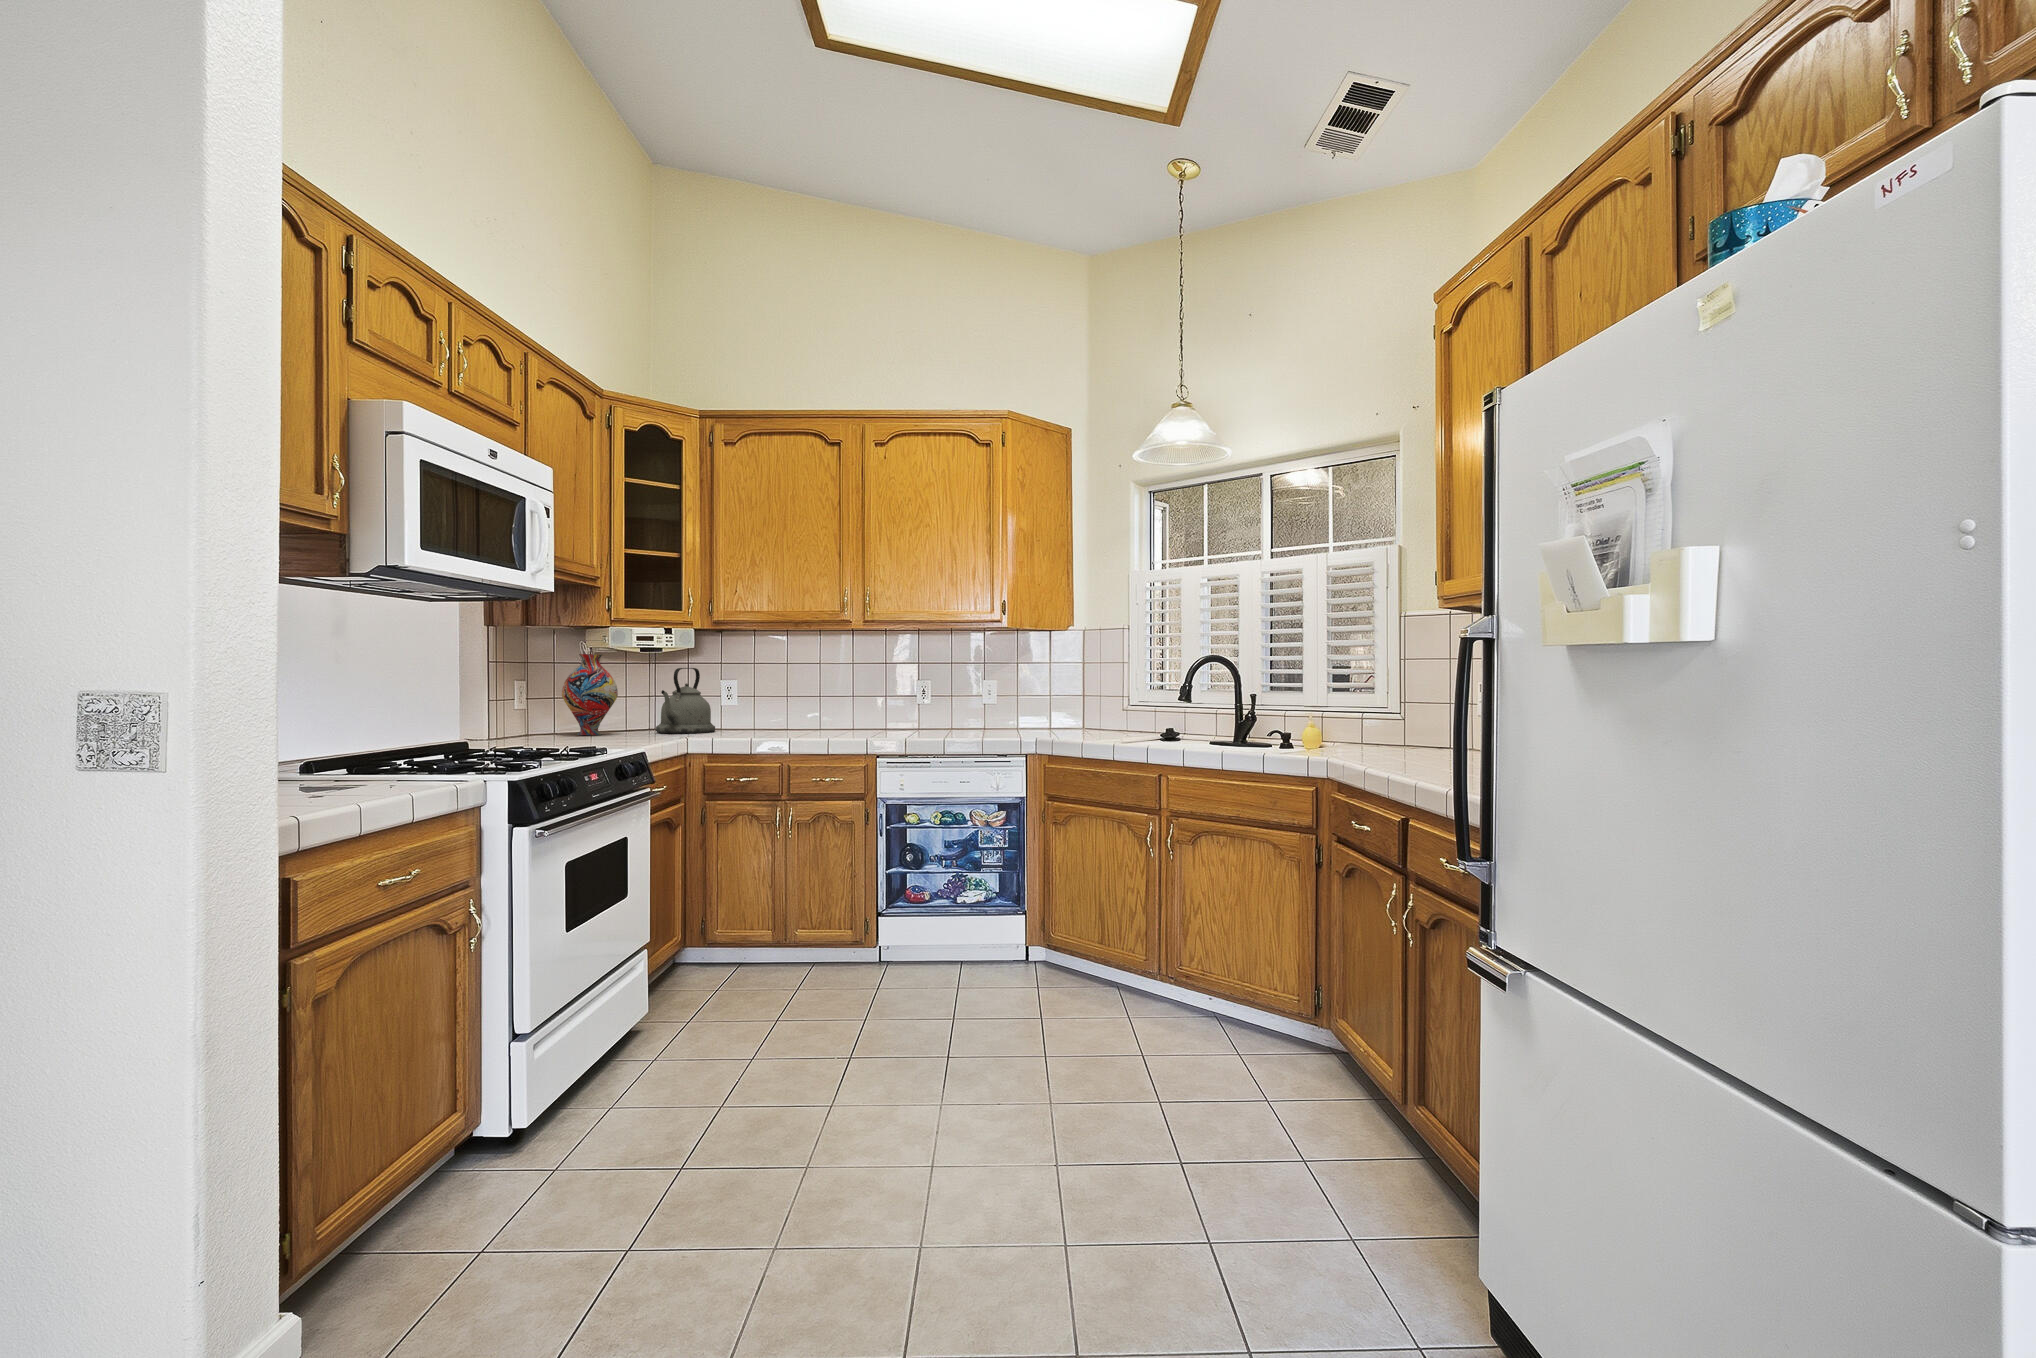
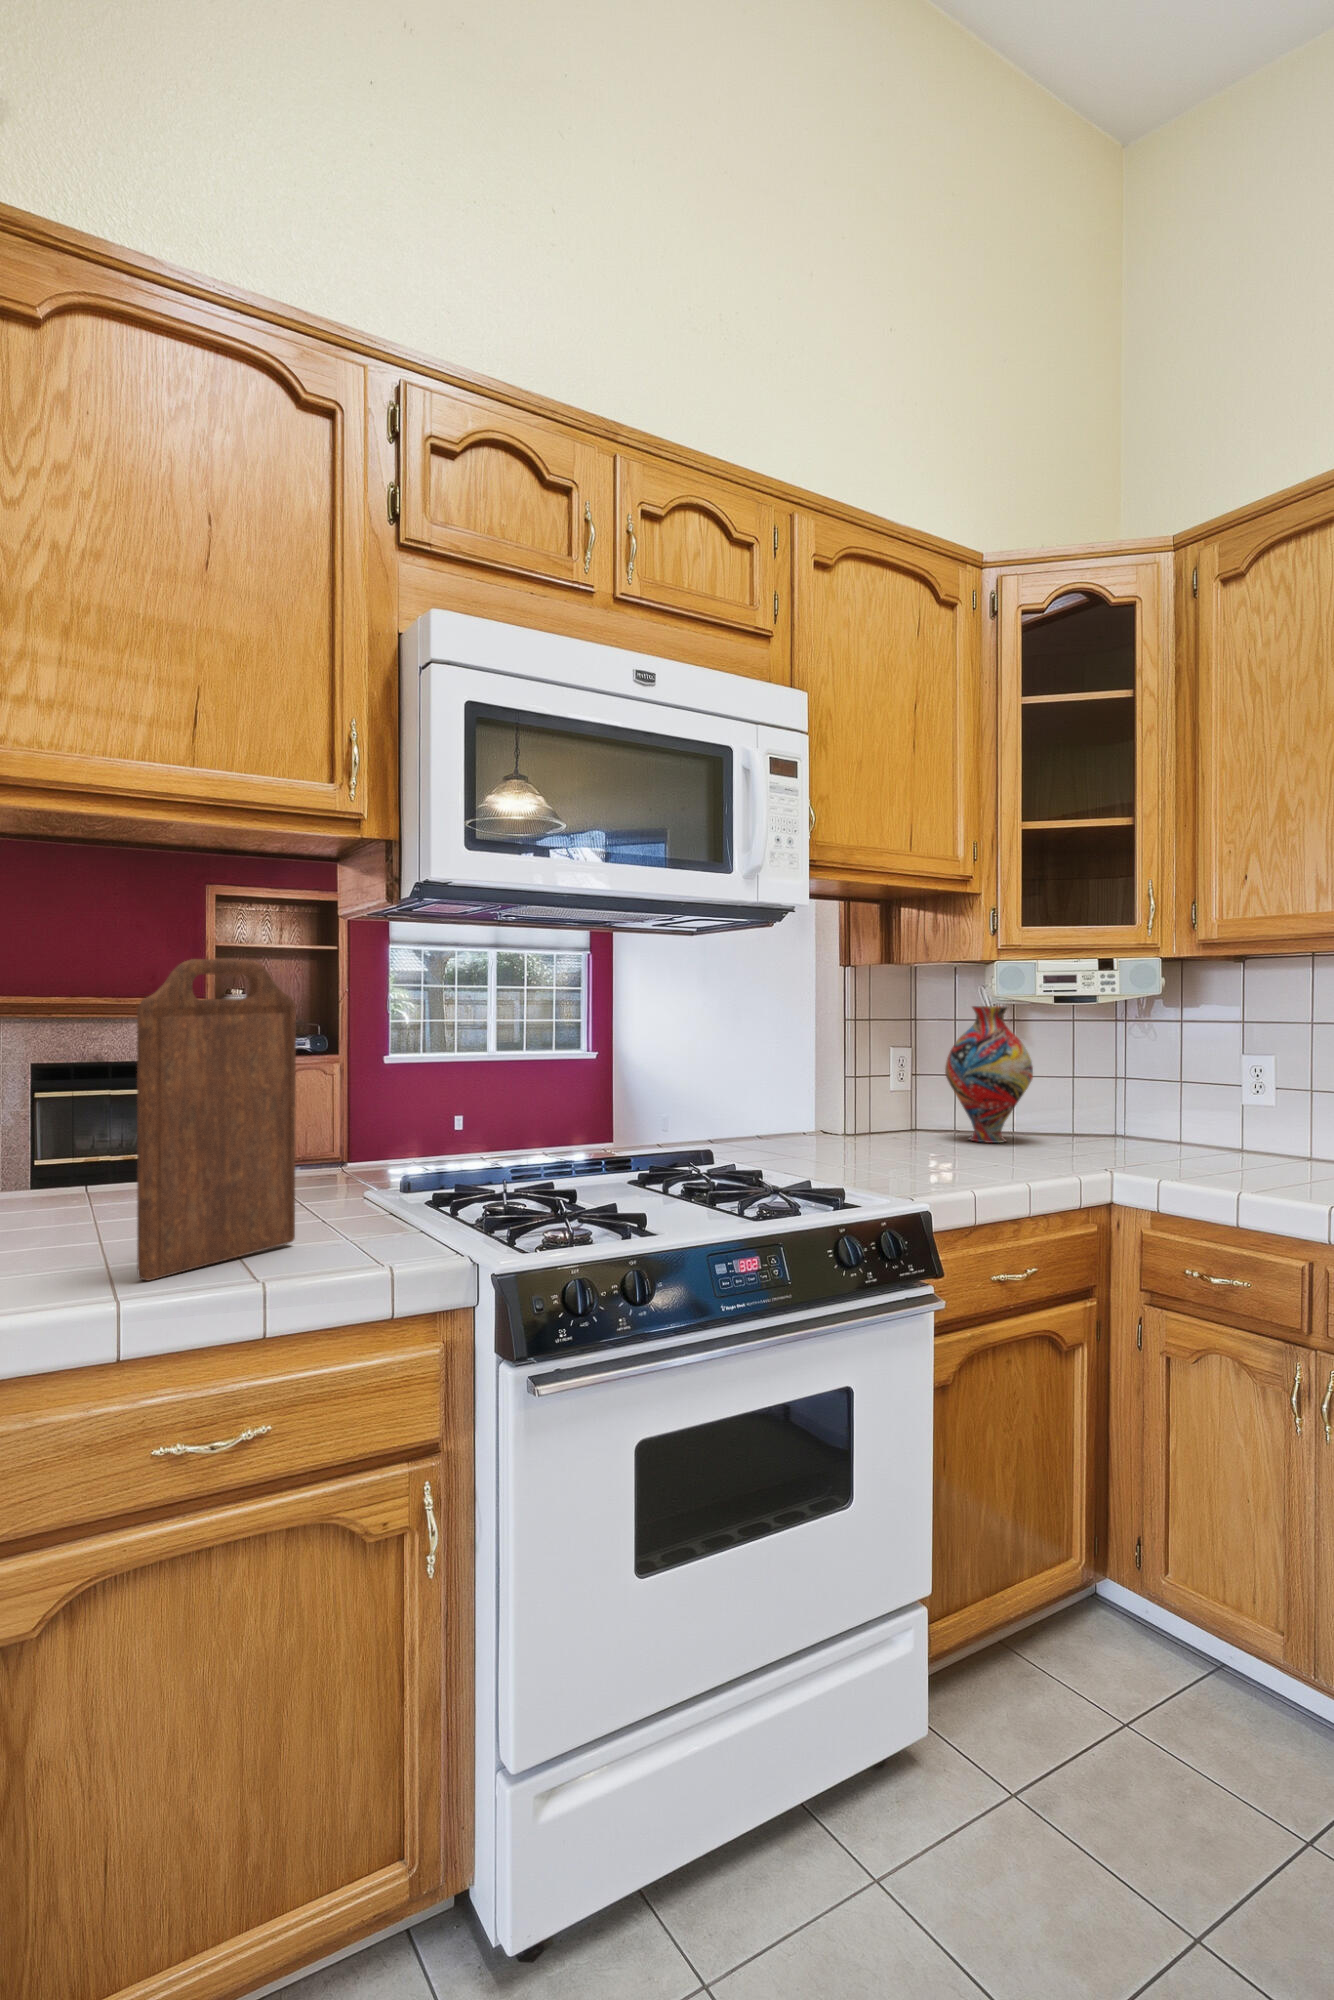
cutting board: none [321,609,353,800] -> present [137,959,296,1281]
kettle: present [656,668,715,734] -> none [1090,1032,1213,1160]

